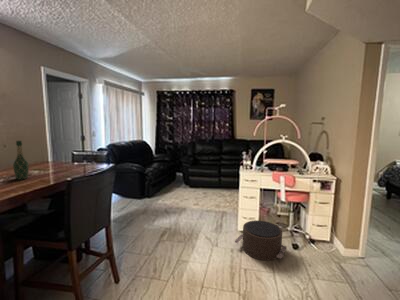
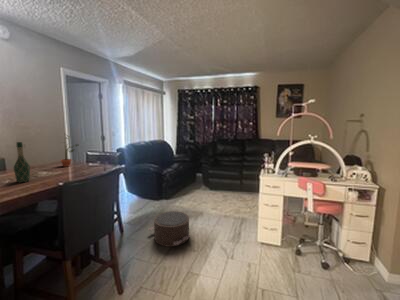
potted plant: none [46,133,67,166] -> present [61,135,78,167]
pouf: present [235,220,287,260] -> present [149,211,190,247]

